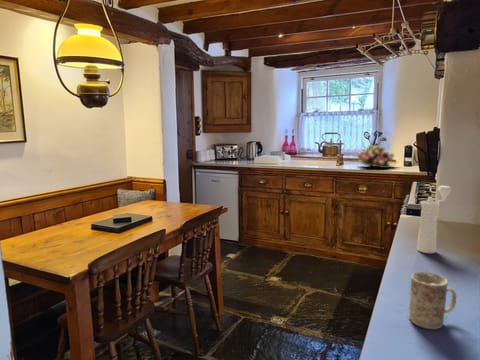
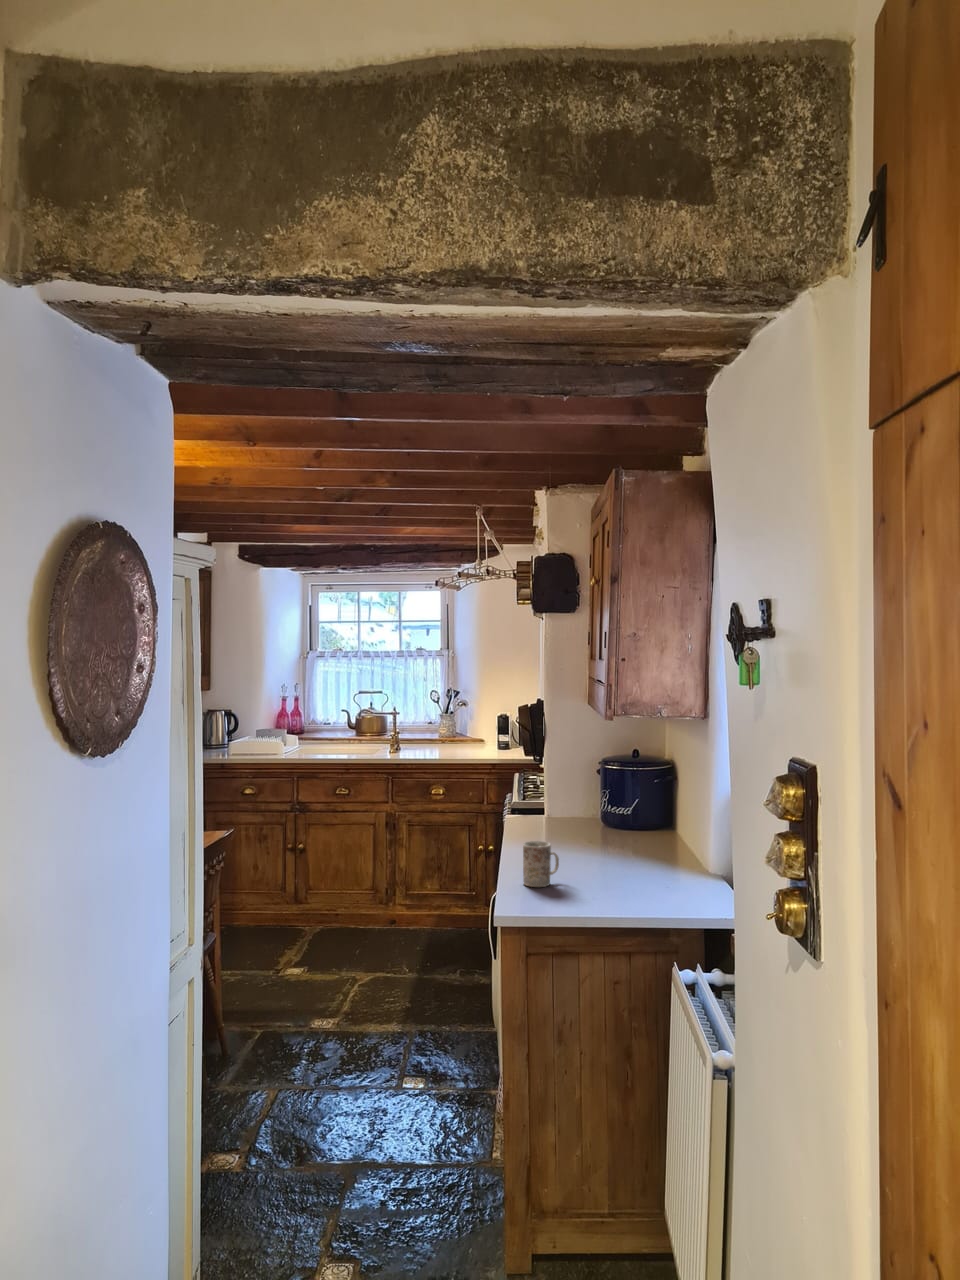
flower arrangement: present [357,145,394,168] -> none [422,715,483,754]
pepper mill: present [417,186,452,253] -> none [526,769,557,845]

